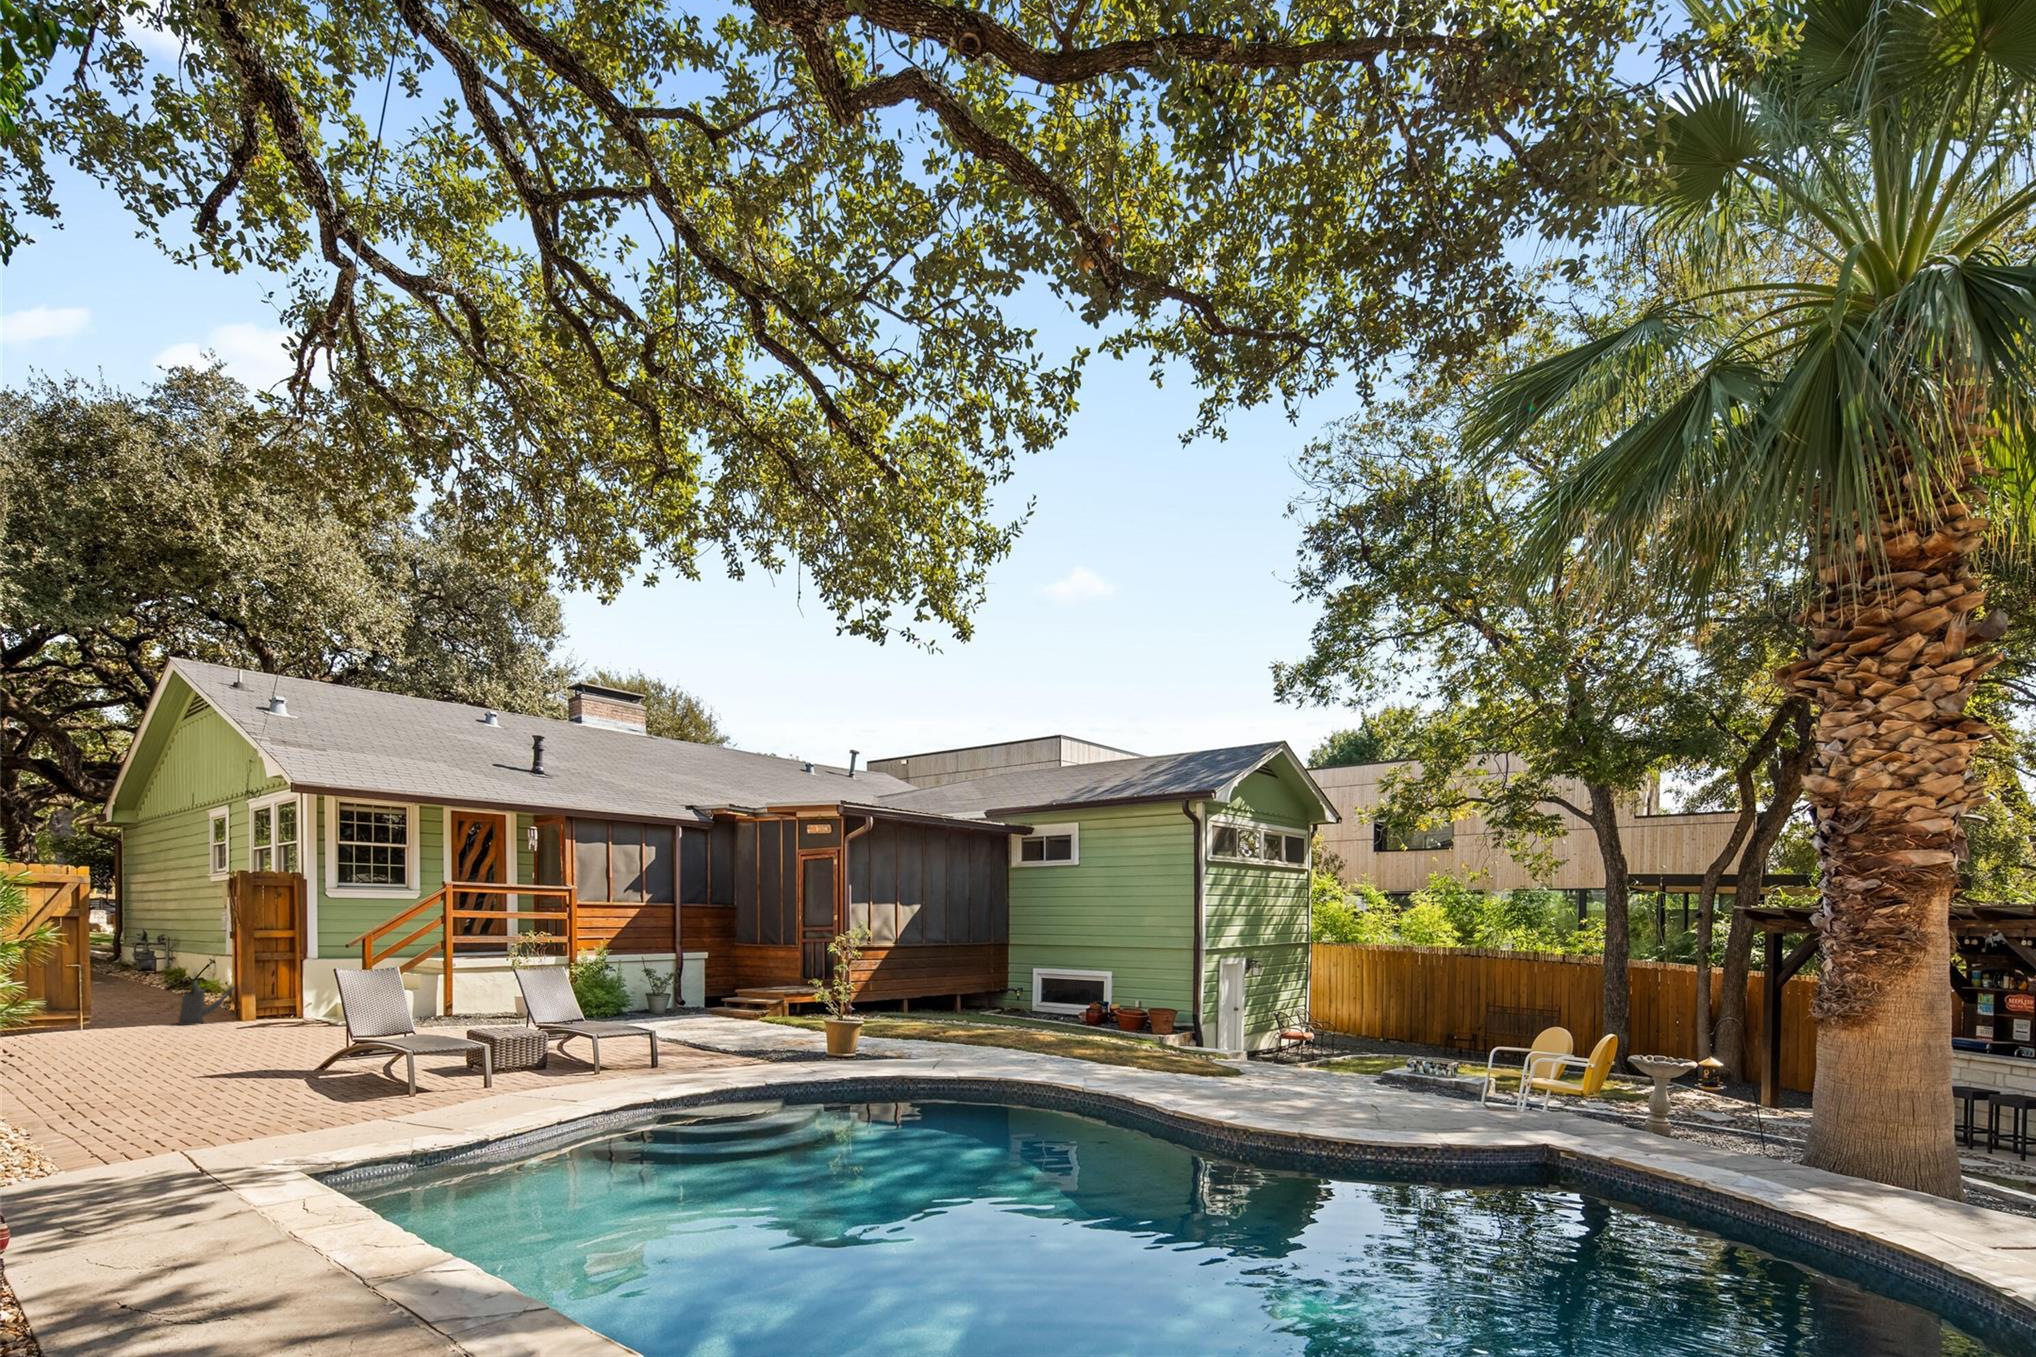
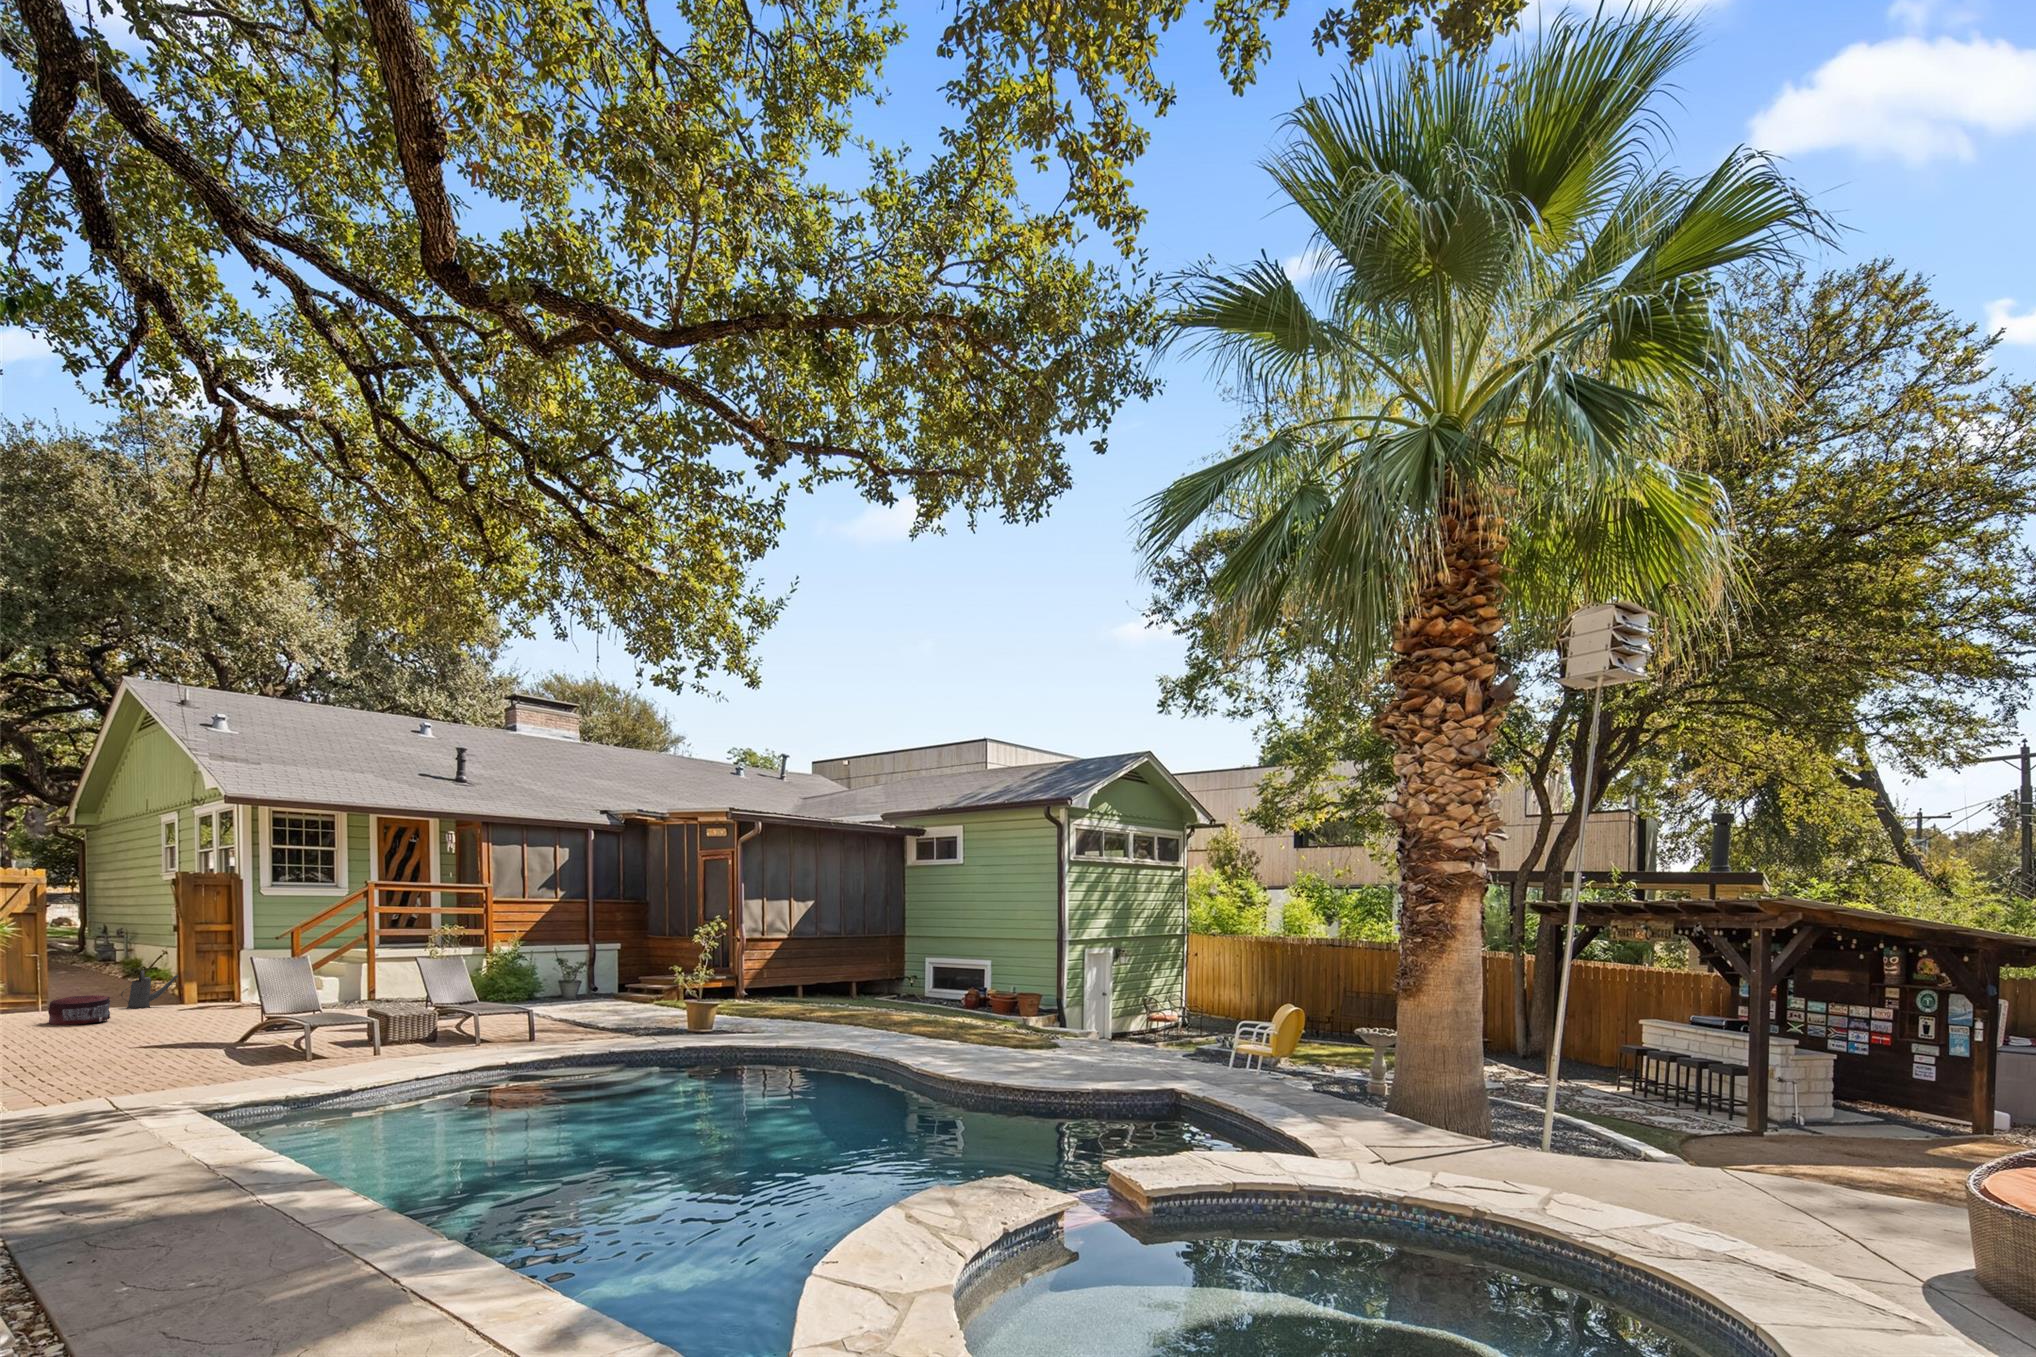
pouf: none [90,1011,162,1048] -> present [48,995,110,1025]

